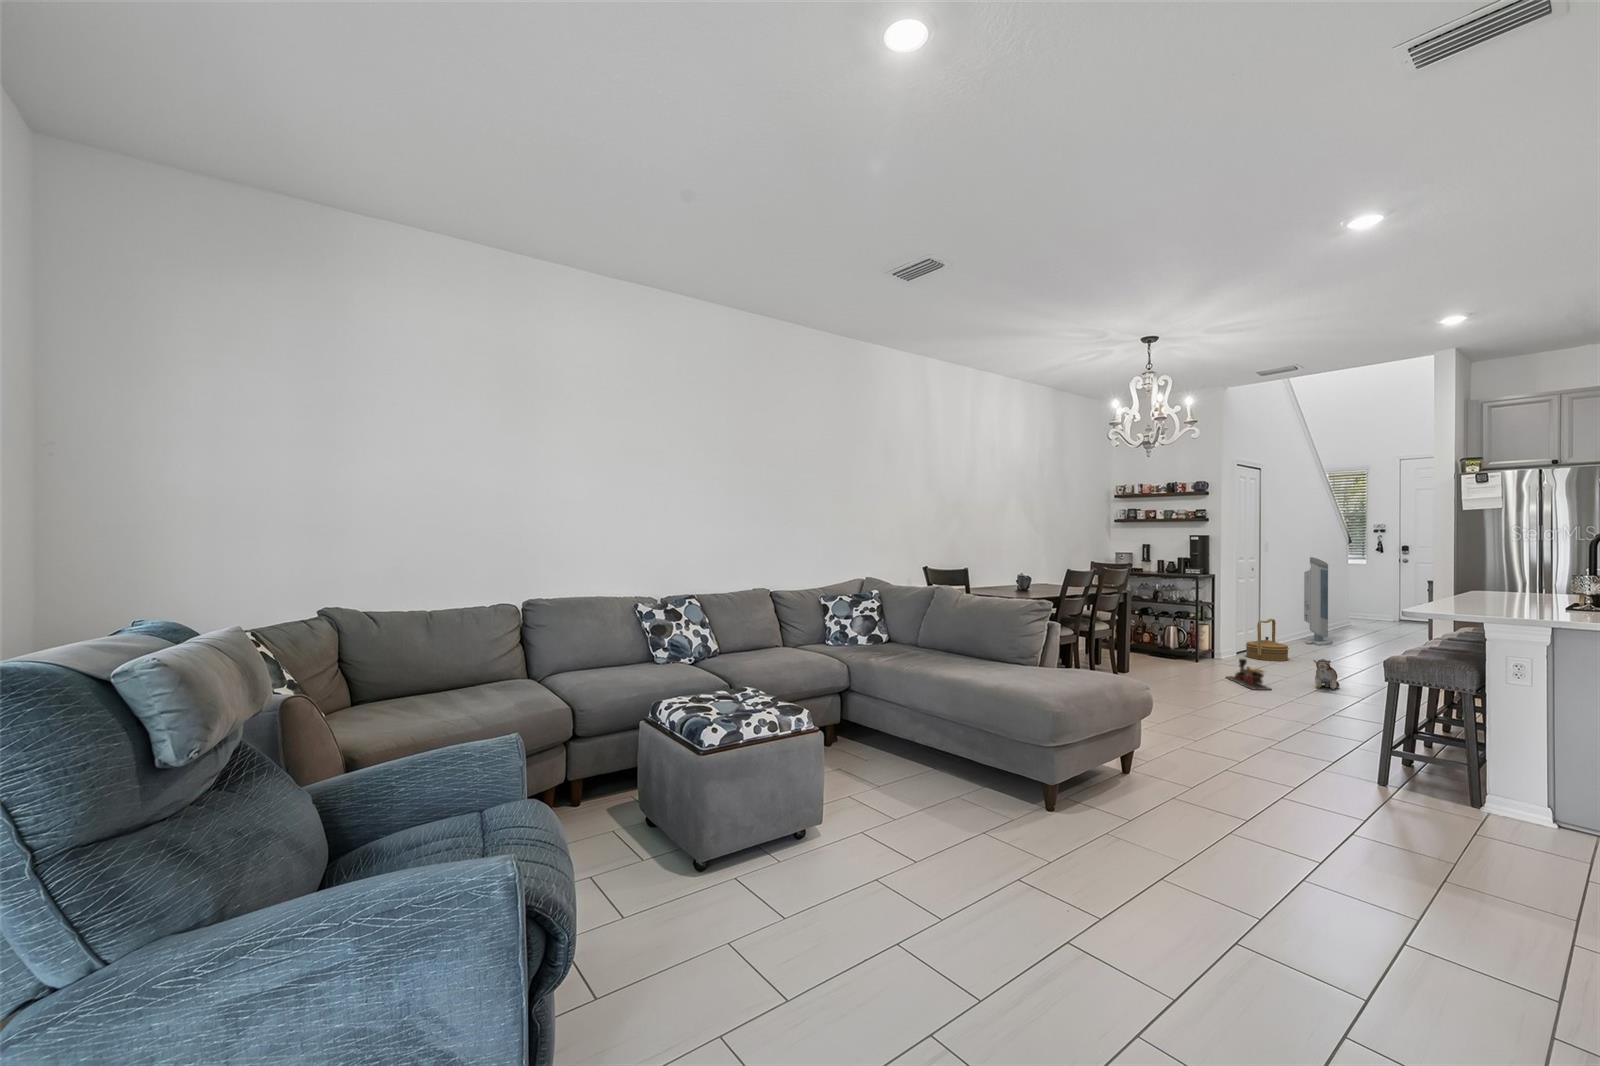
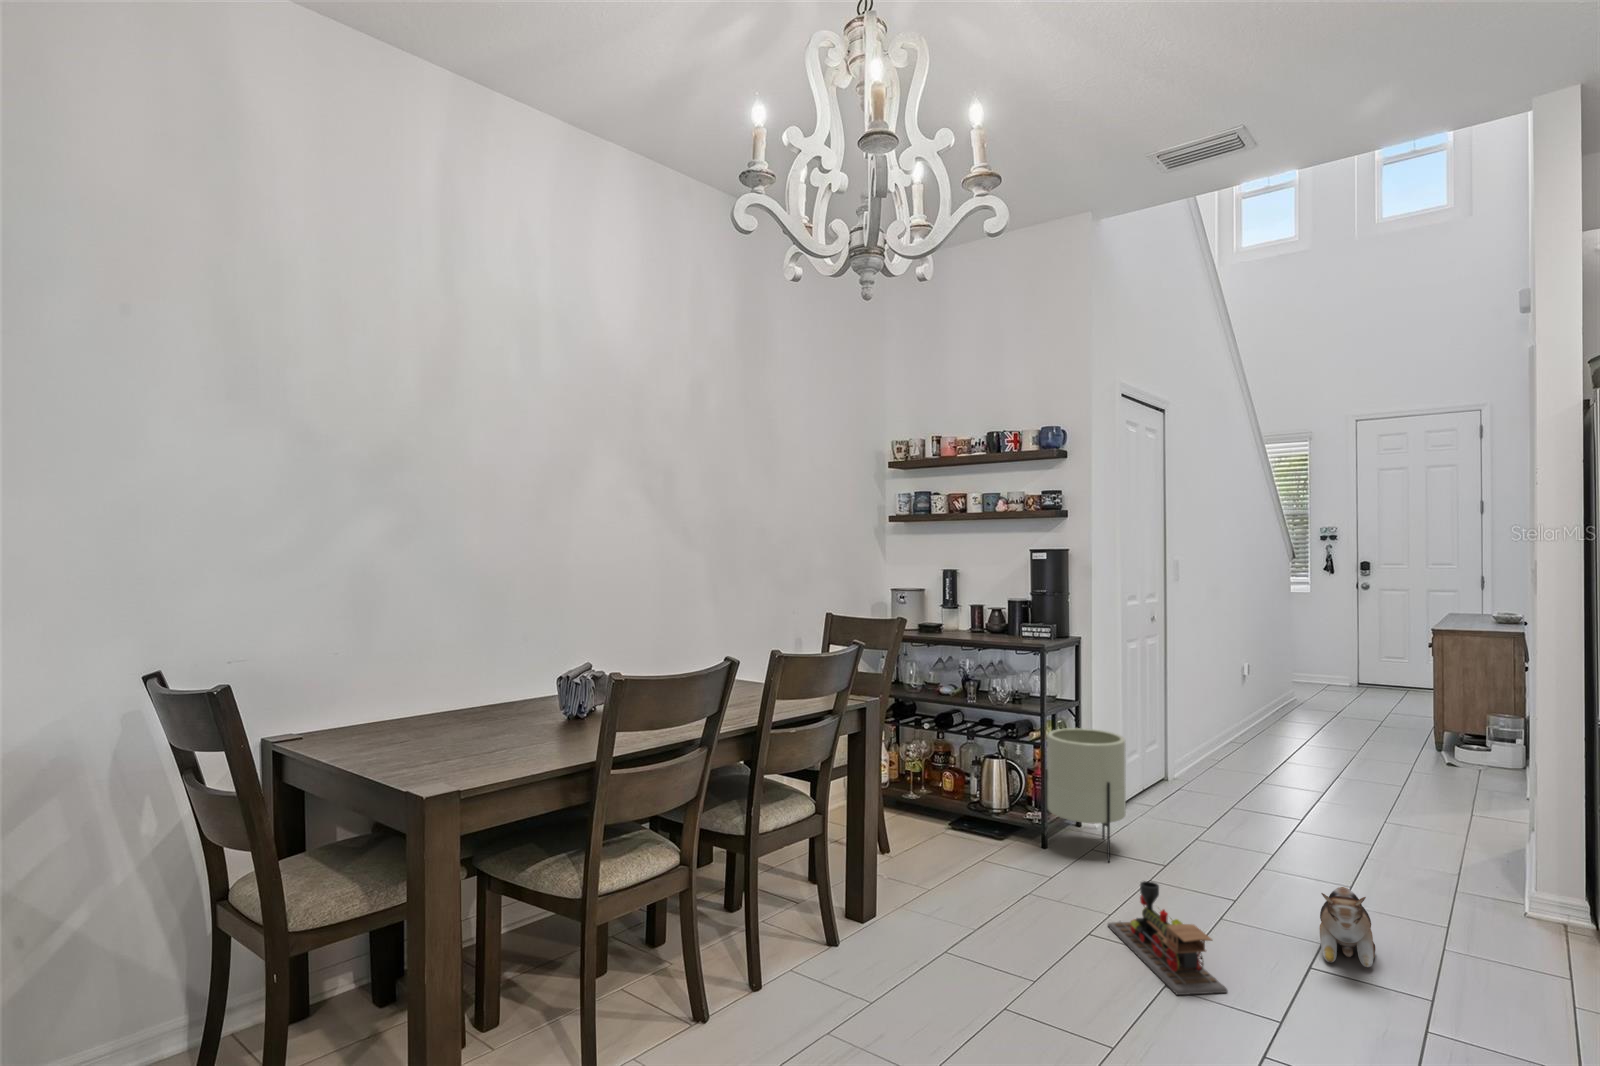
air purifier: present [1304,557,1332,645] -> none [1232,588,1280,759]
planter: none [1197,613,1236,666] -> present [1045,728,1126,862]
woven basket: present [1246,619,1289,661] -> none [1141,727,1225,827]

